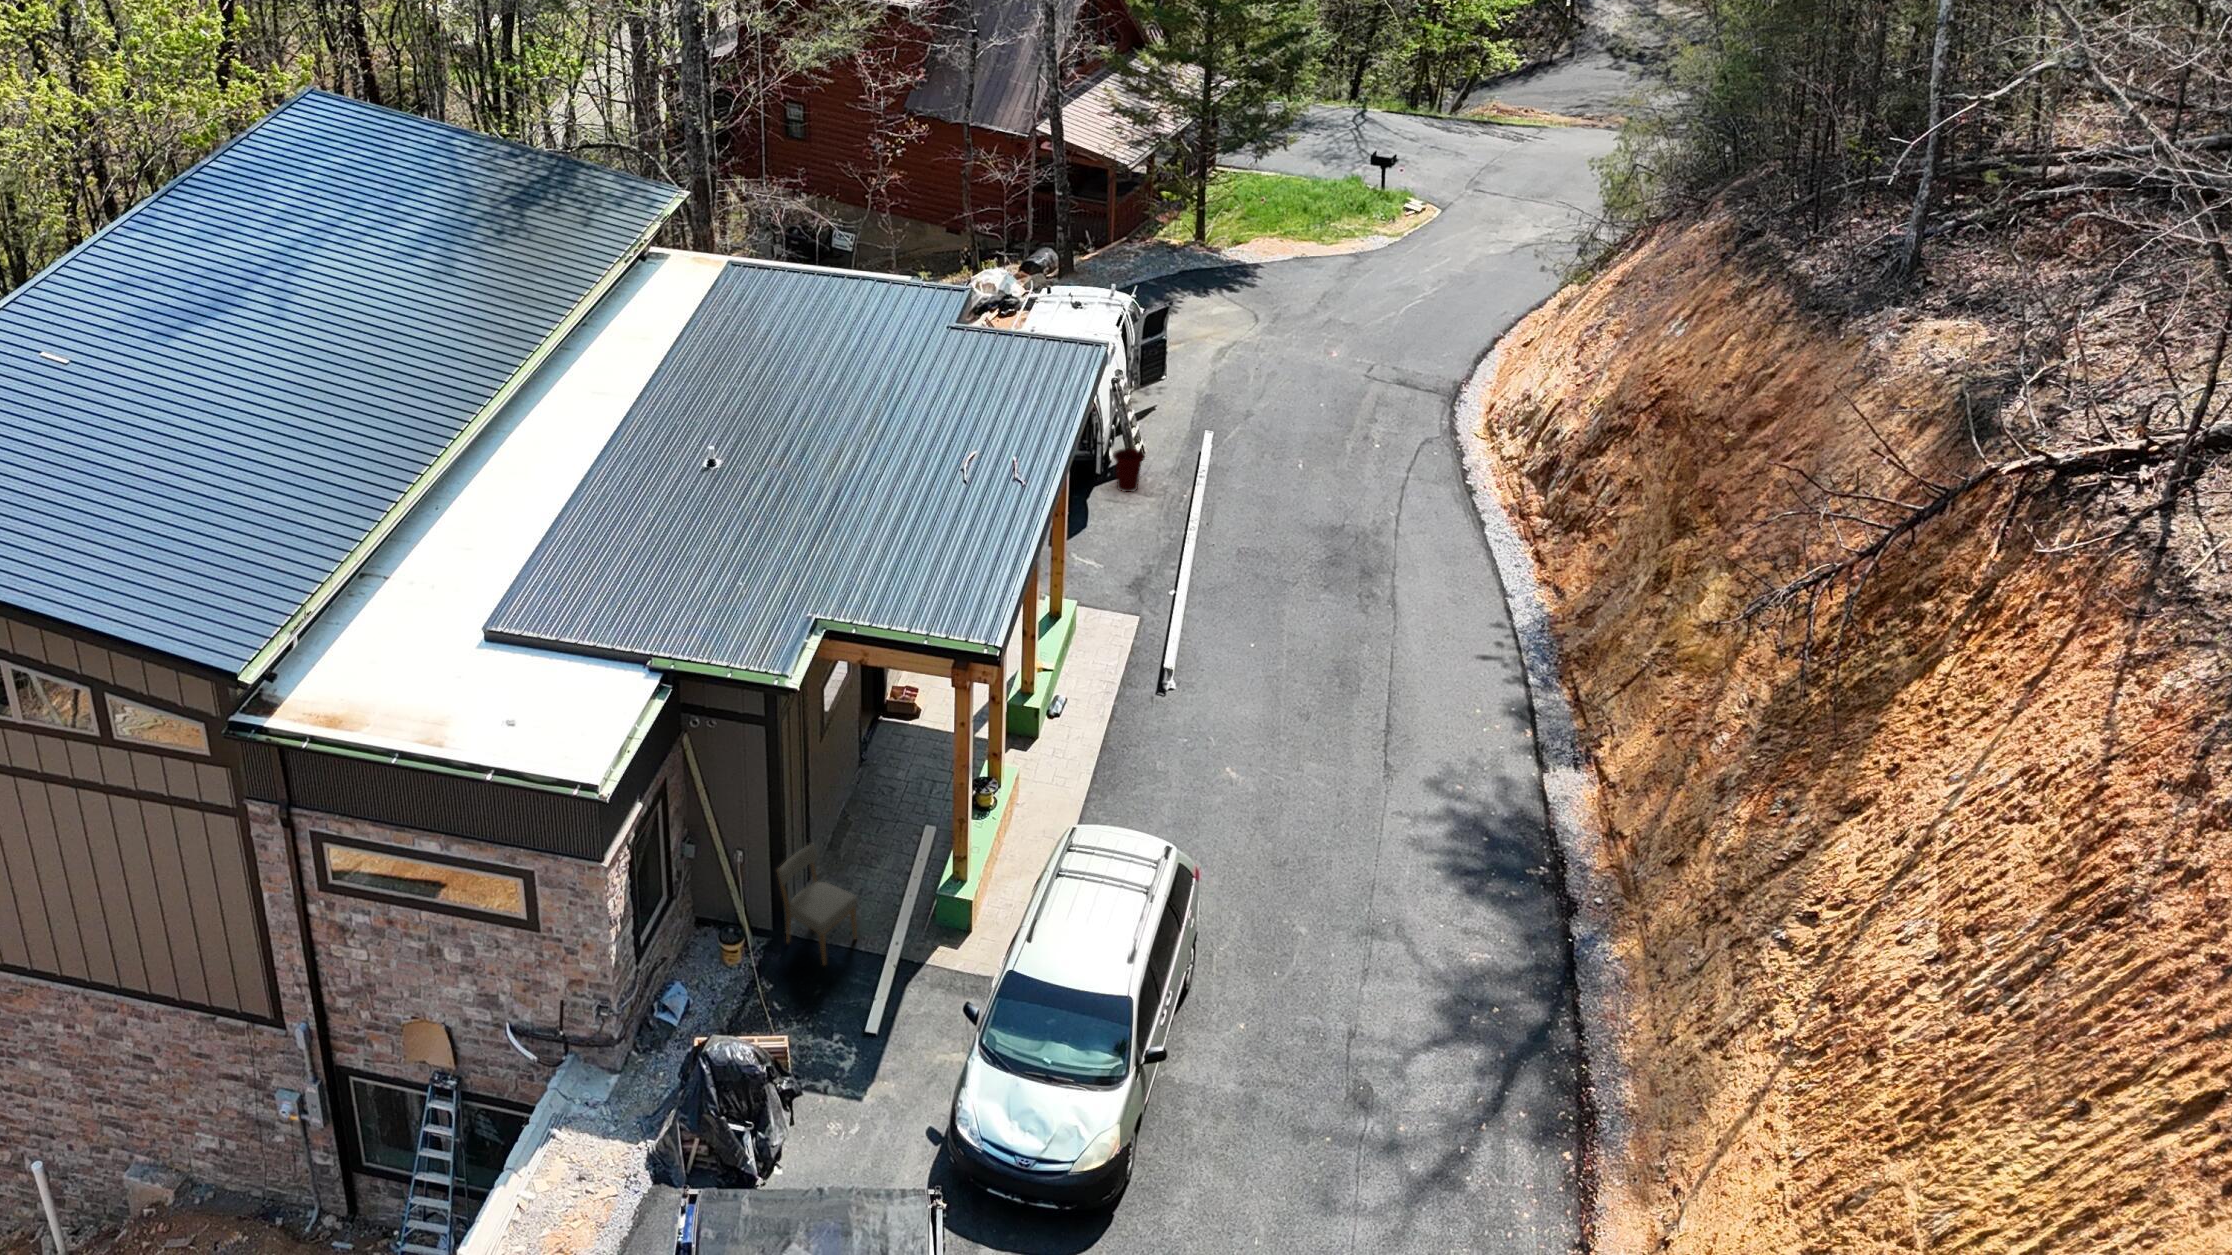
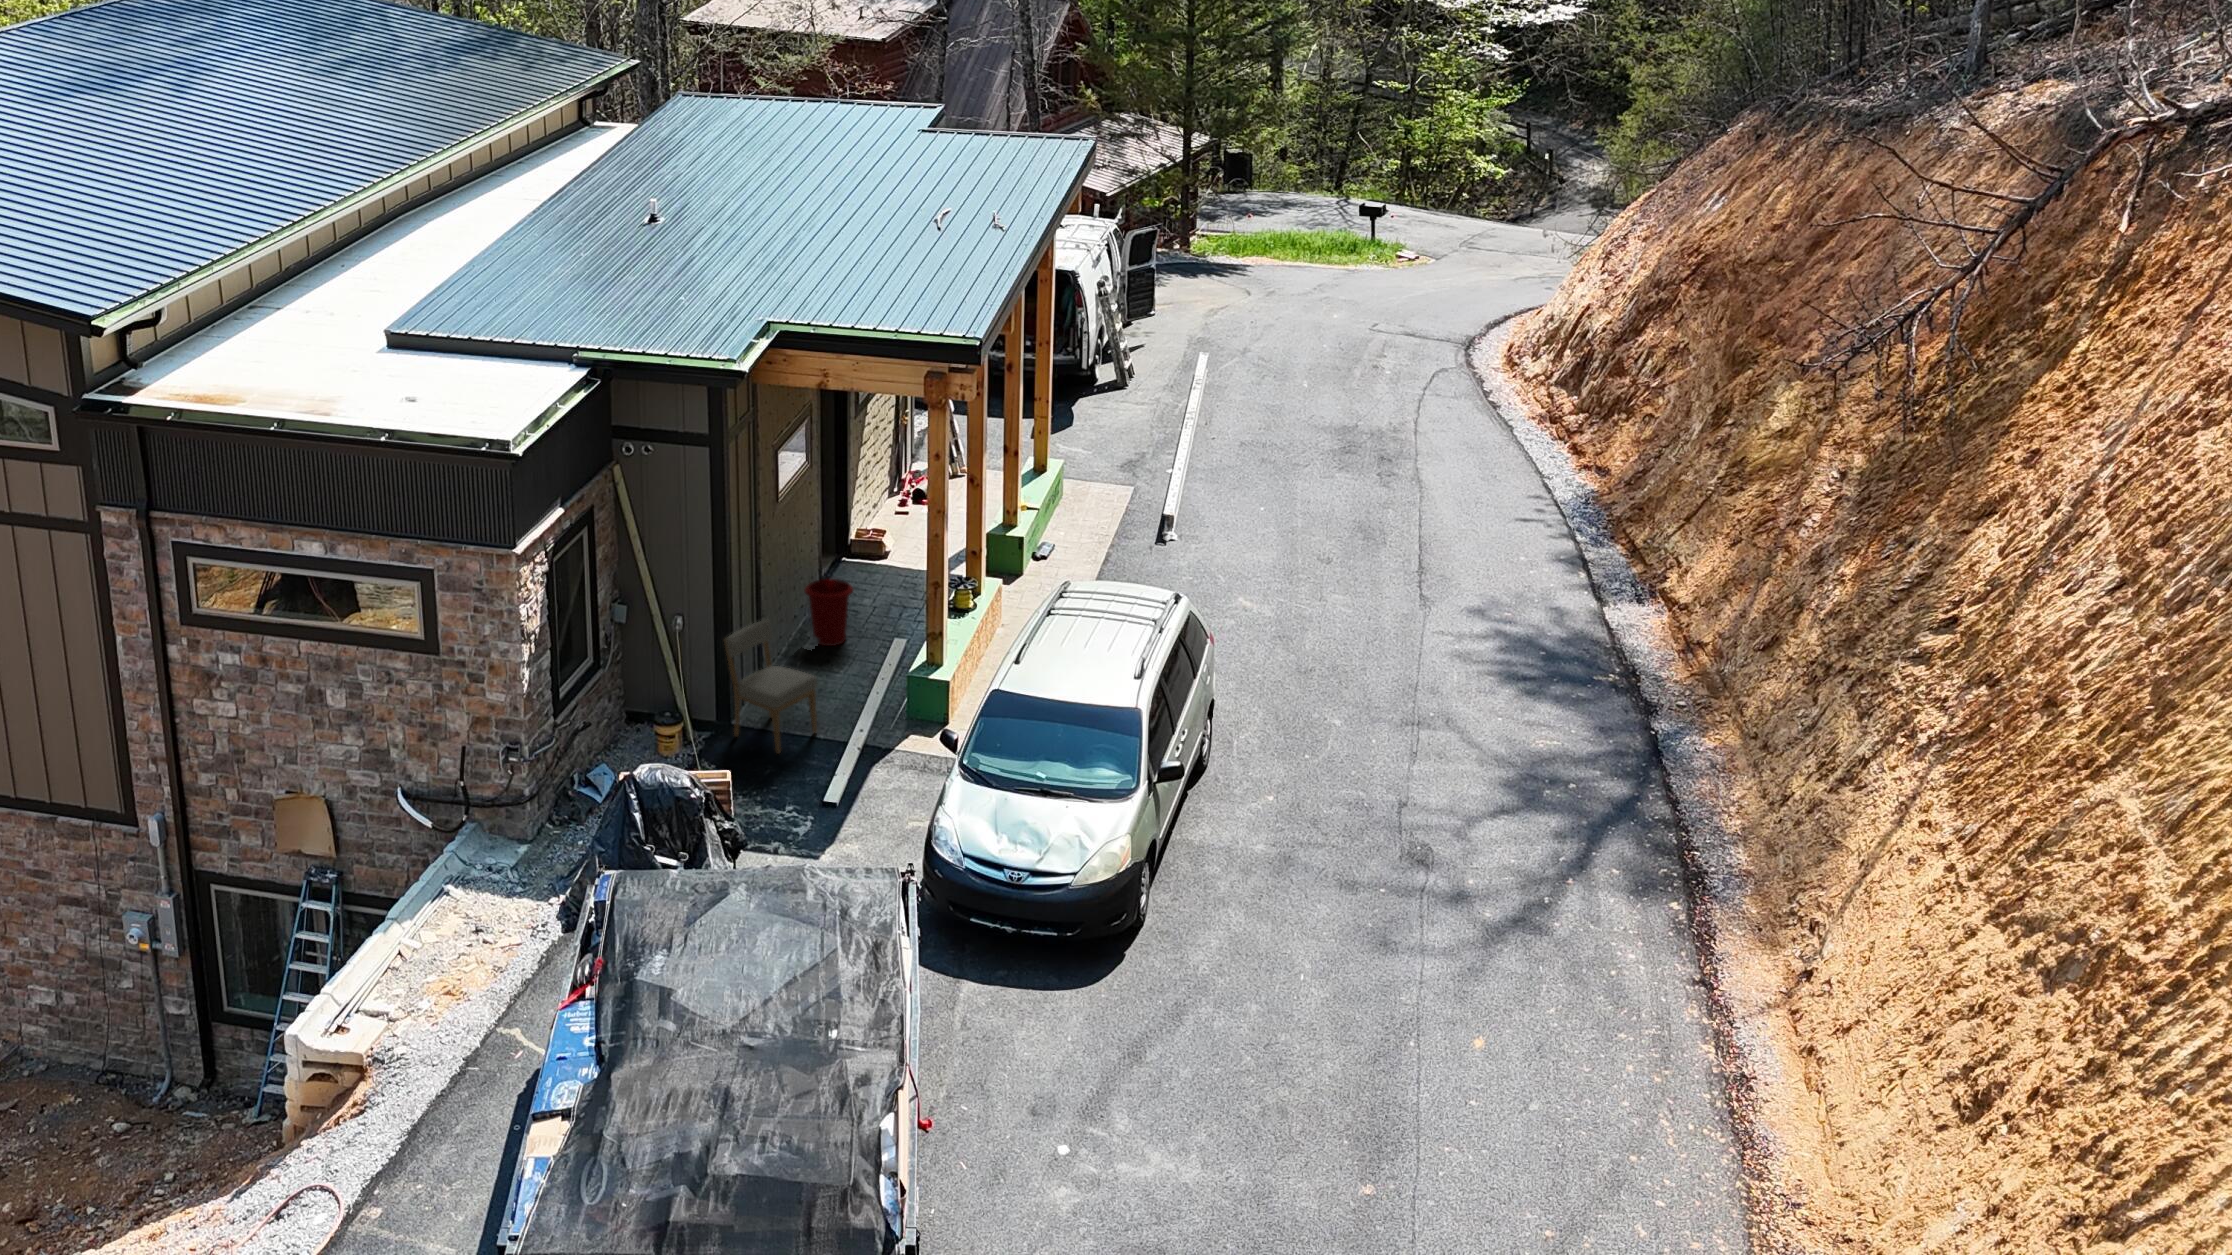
waste bin: present [1113,448,1145,492] -> present [804,579,853,646]

